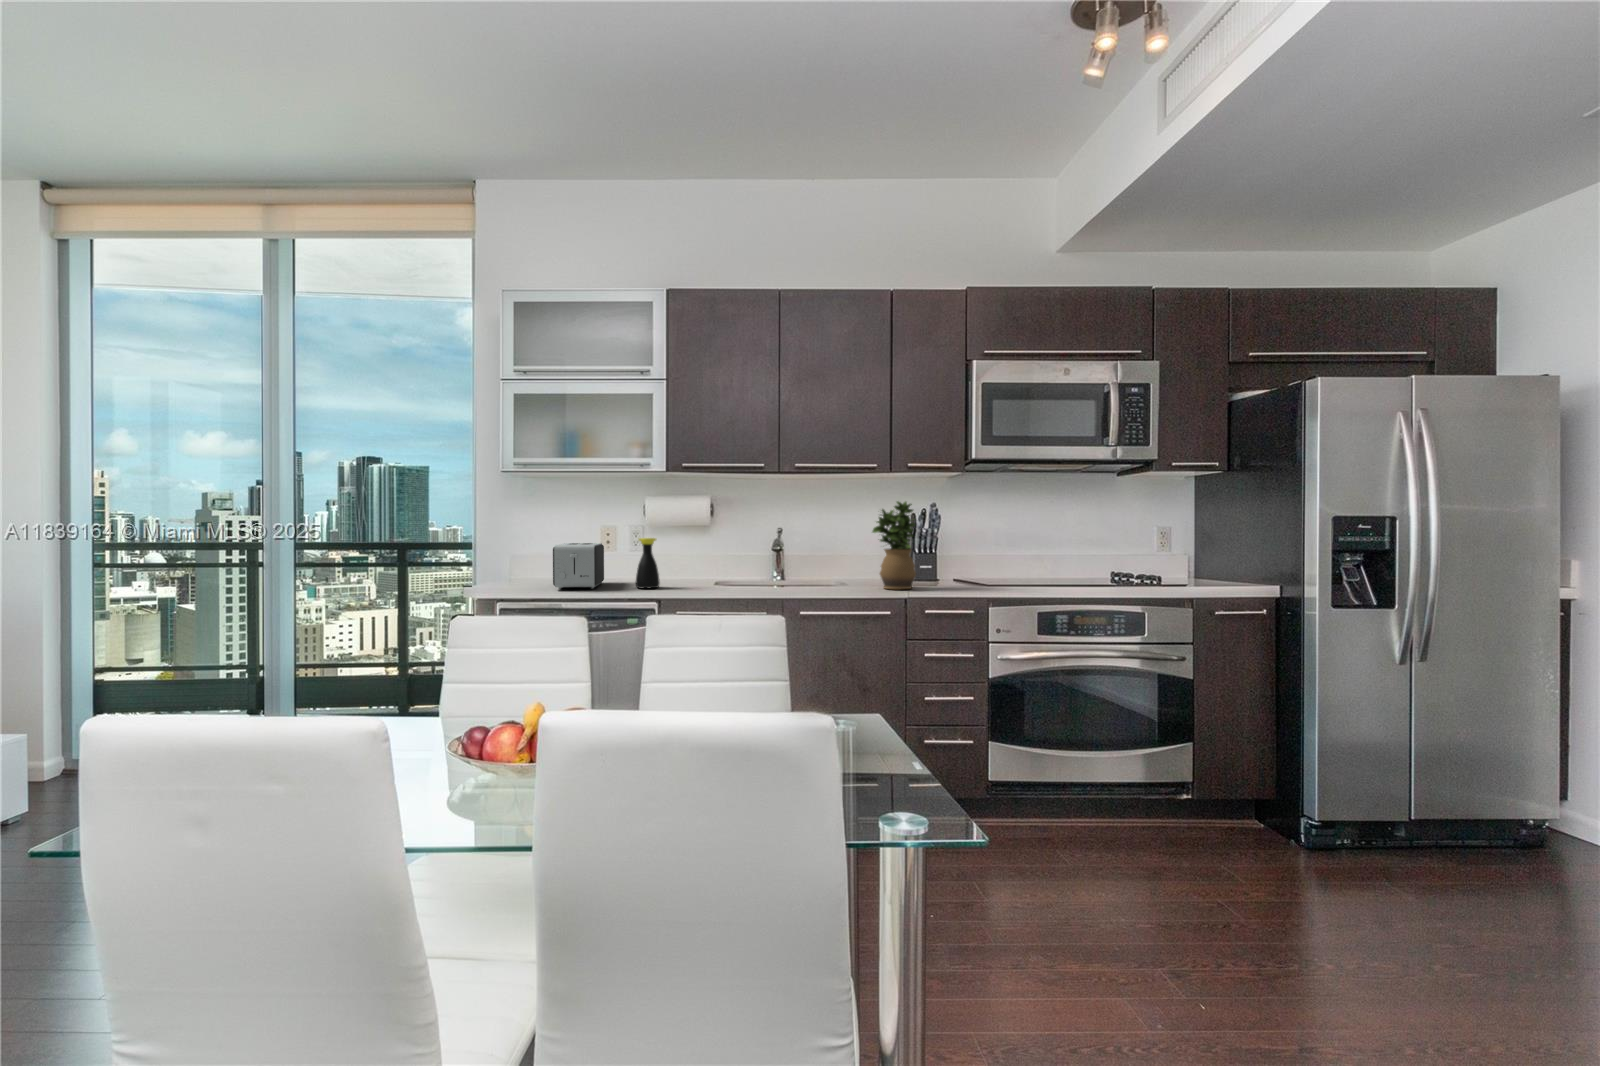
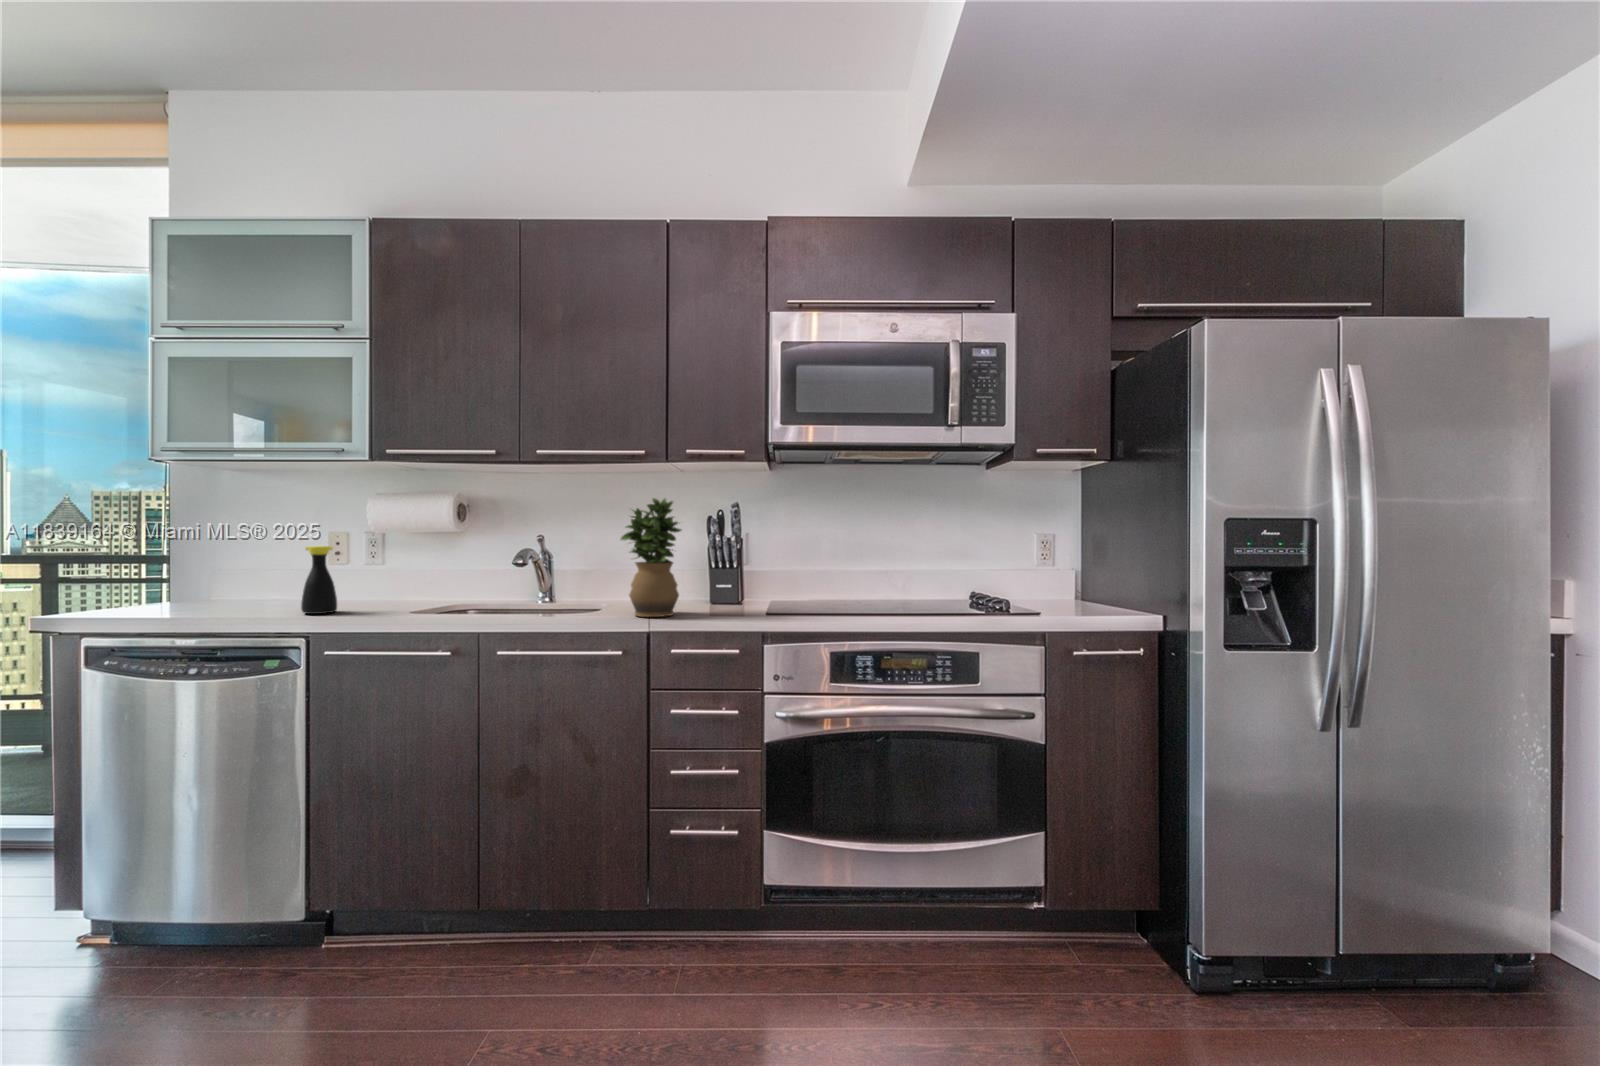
toaster: present [553,543,604,589] -> none [180,553,283,614]

